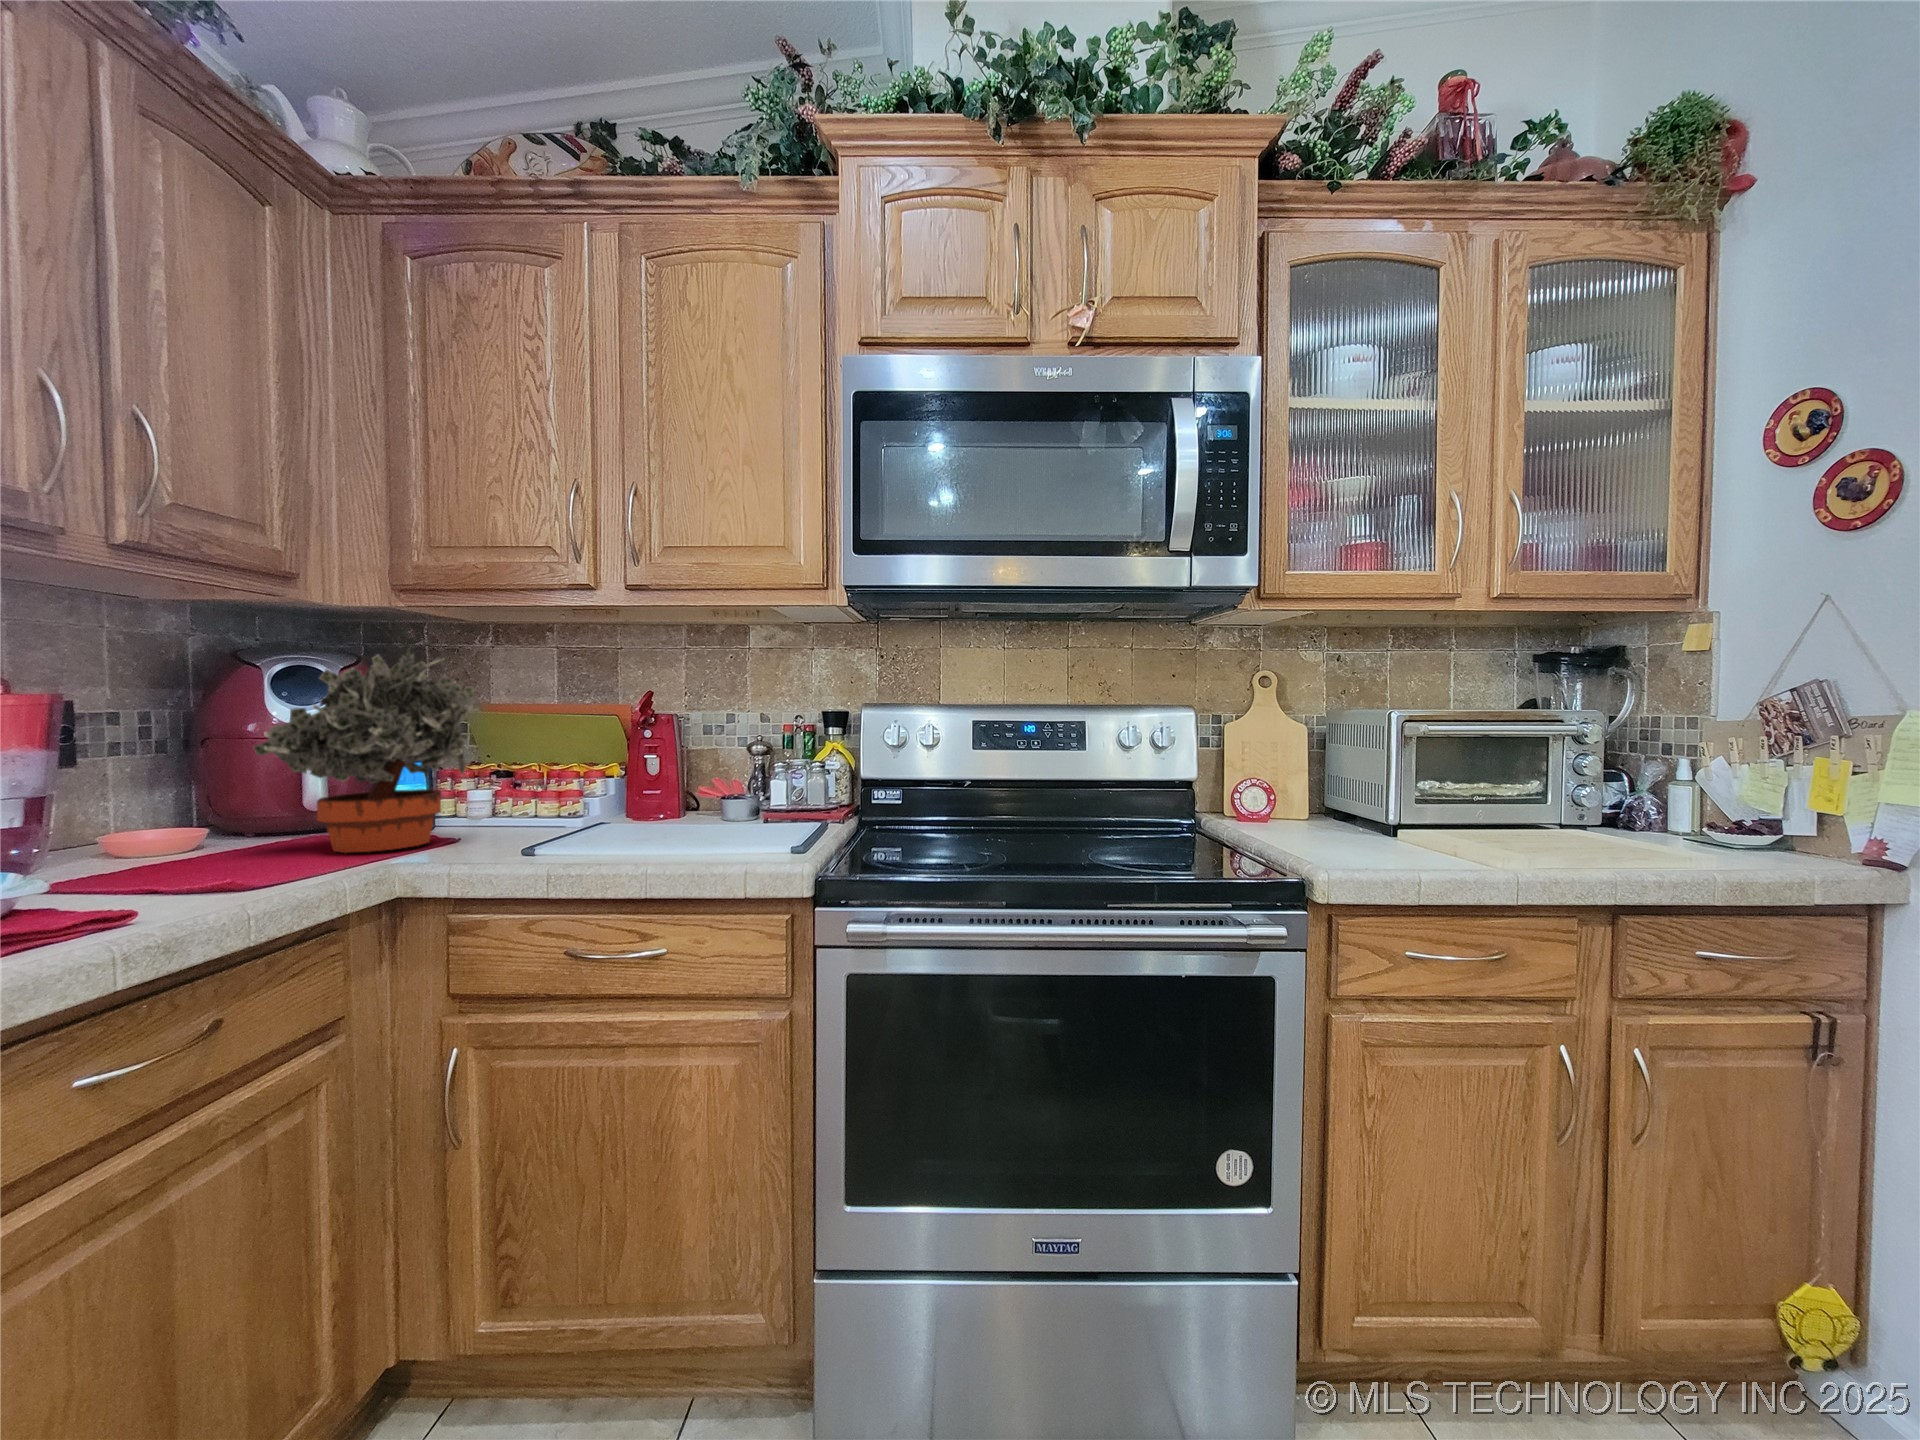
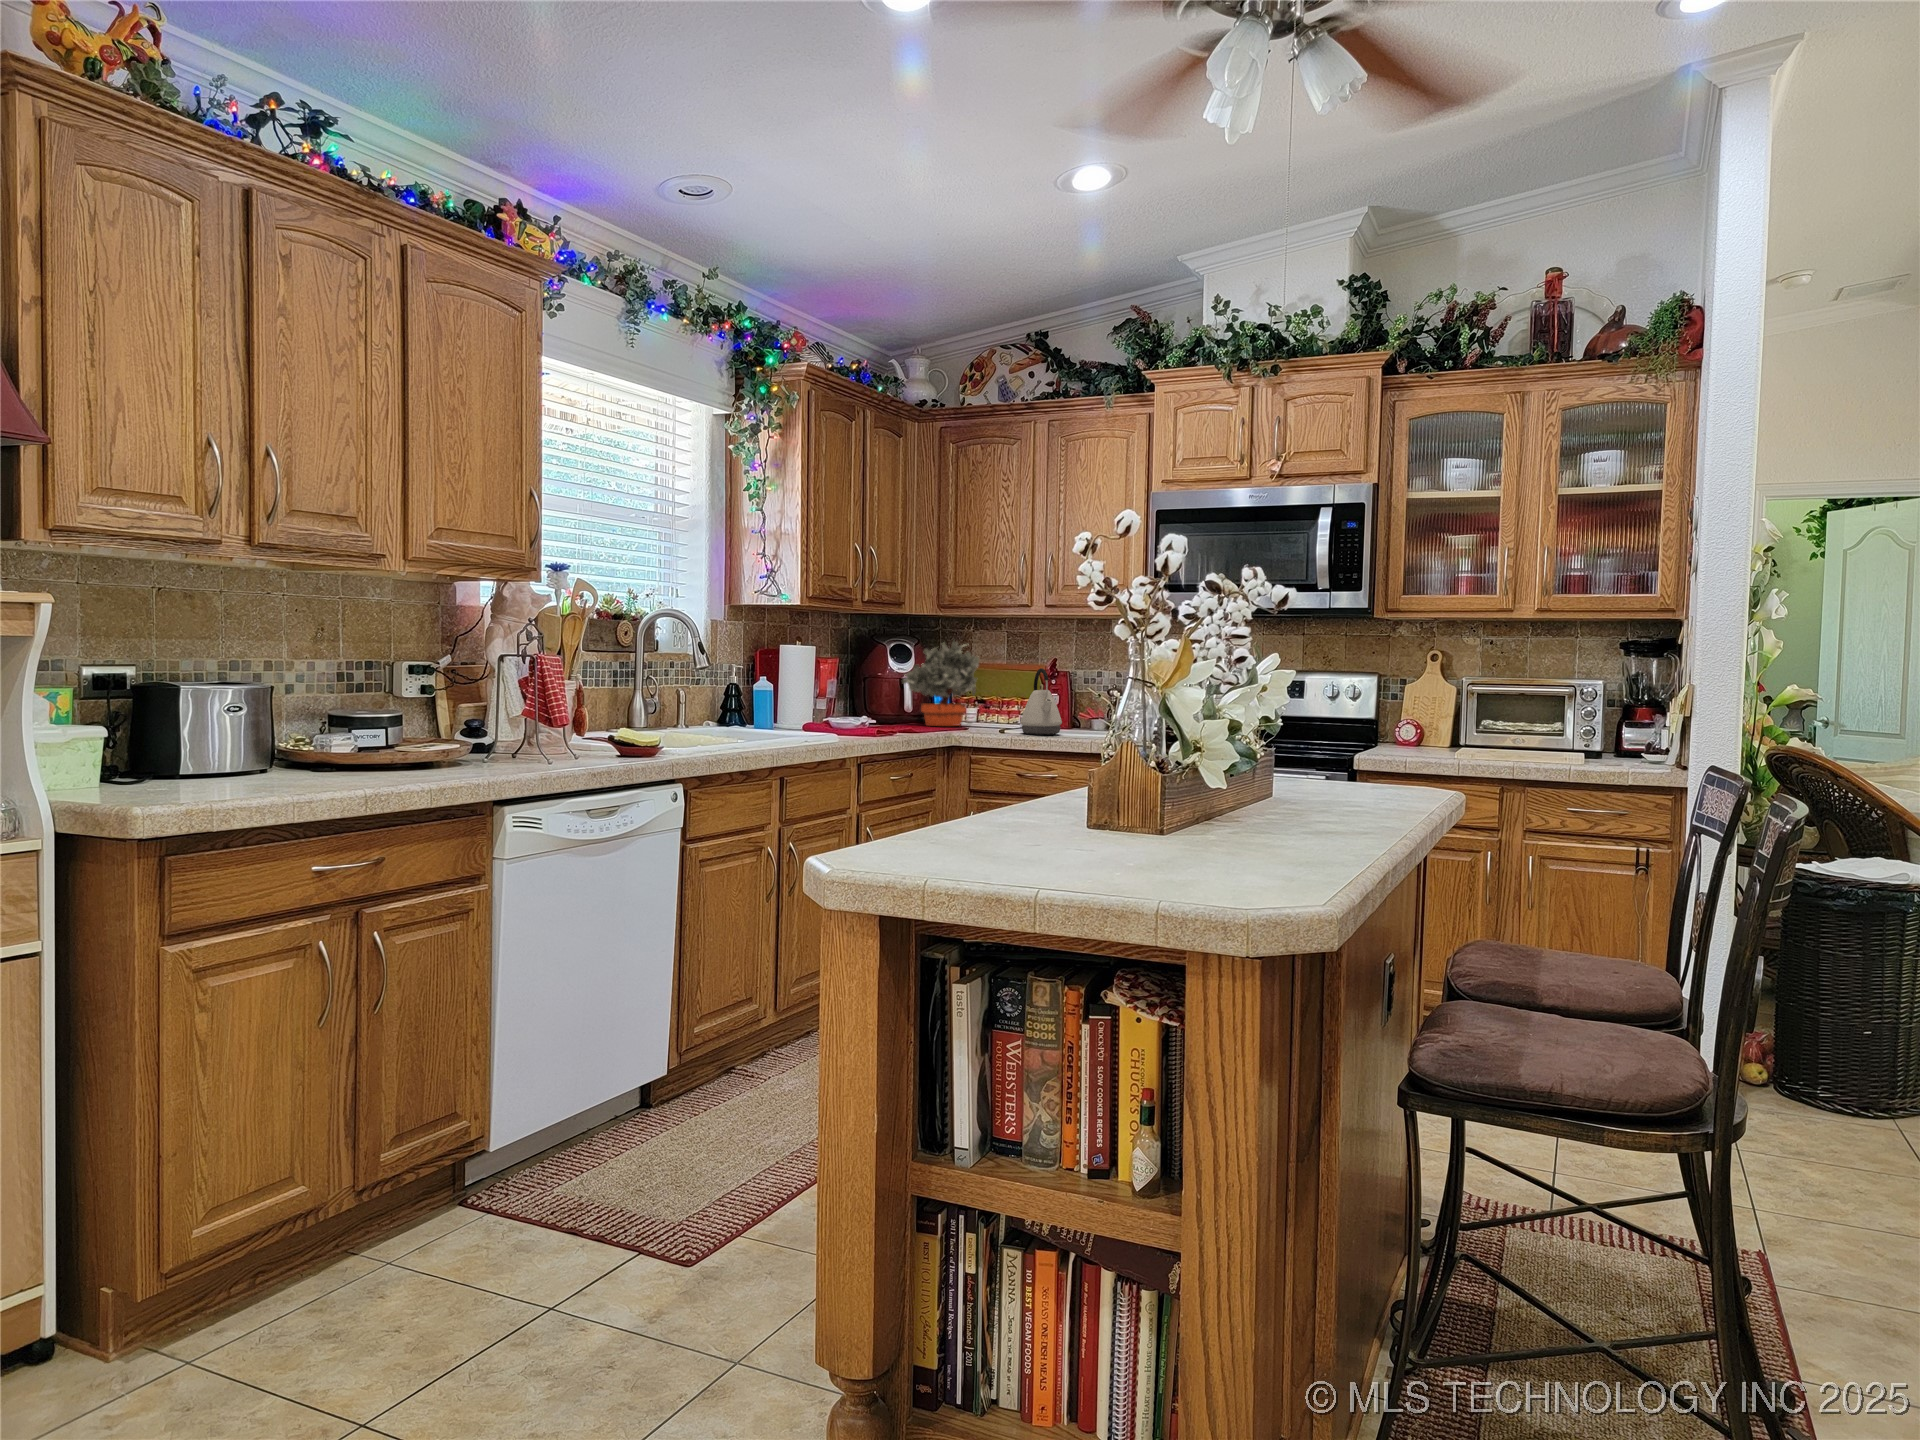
kettle: none [570,709,673,865] -> present [1020,668,1062,735]

